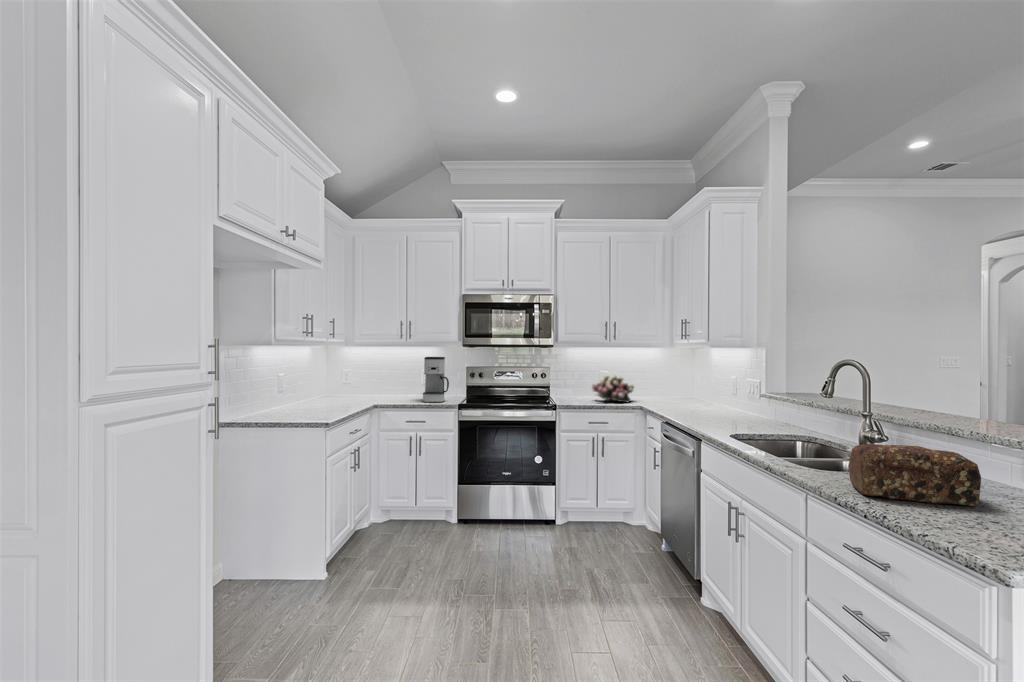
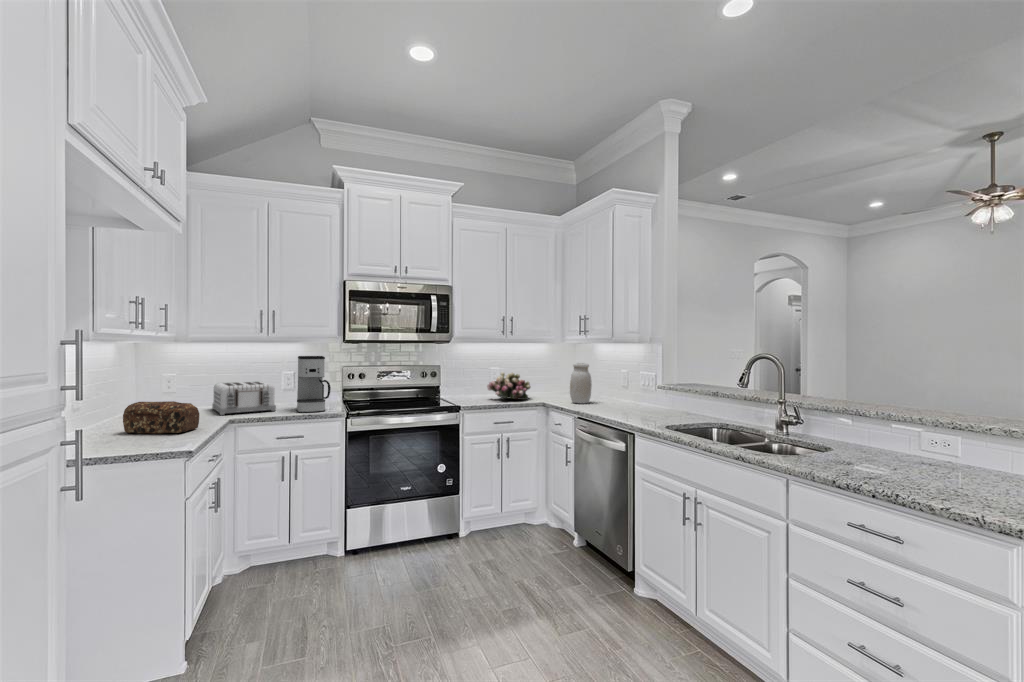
jar: none [668,367,691,408] -> present [570,363,592,403]
toaster: none [369,377,409,401] -> present [212,381,276,415]
bread loaf: present [848,444,981,506] -> present [123,401,199,434]

